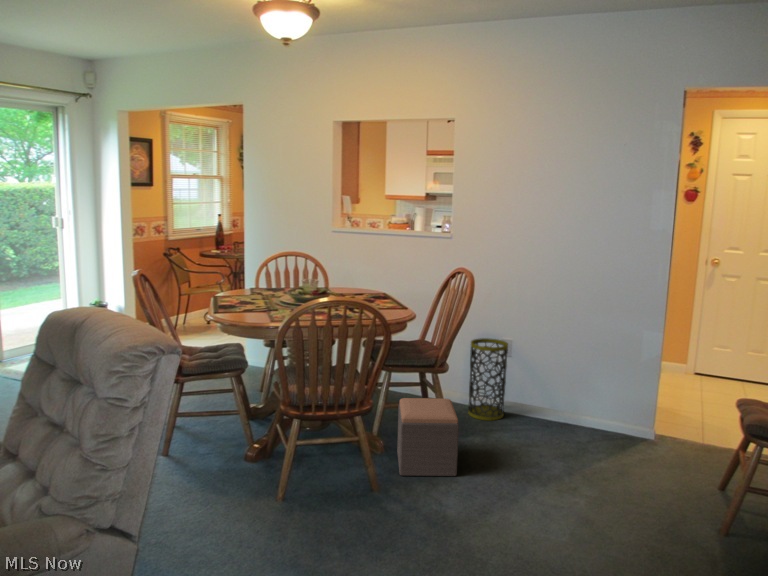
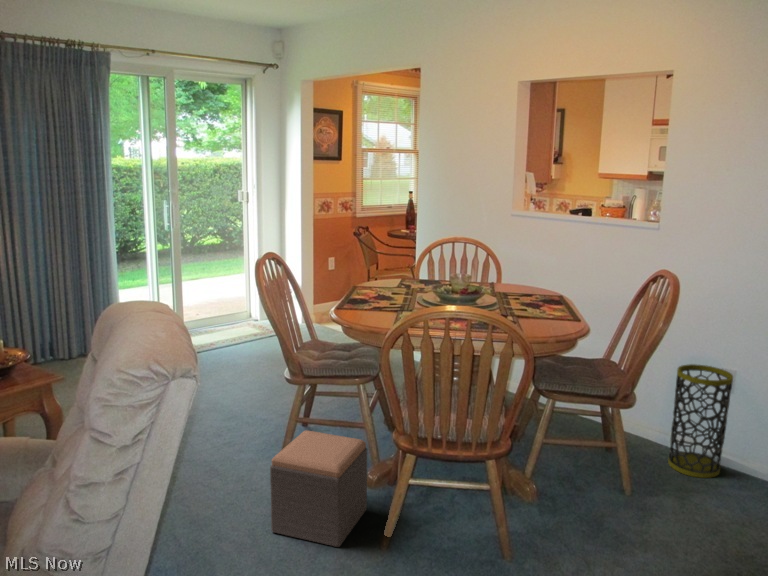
footstool: present [397,398,459,476] -> present [270,431,367,547]

